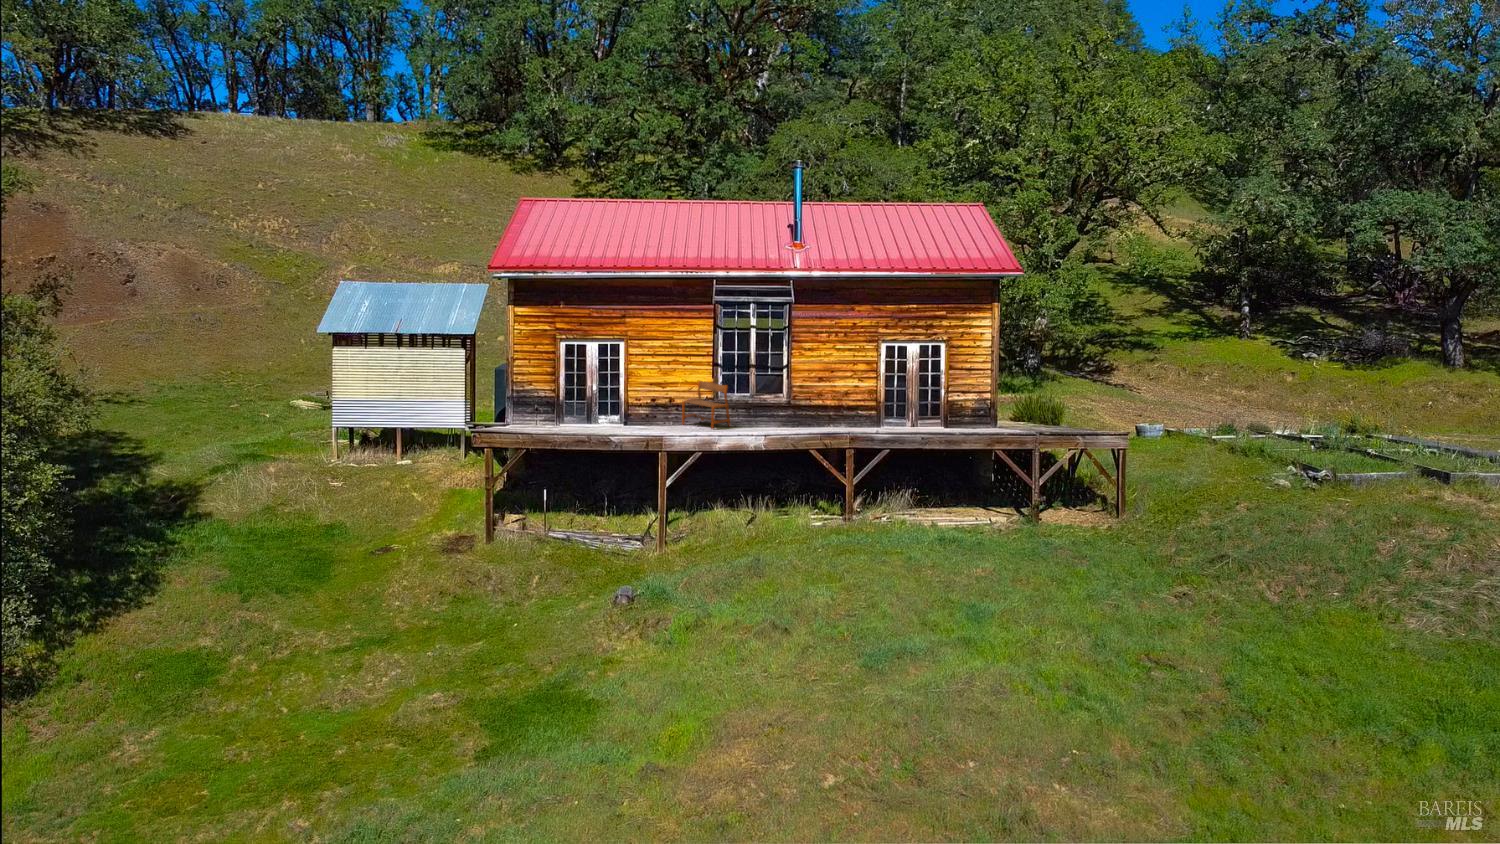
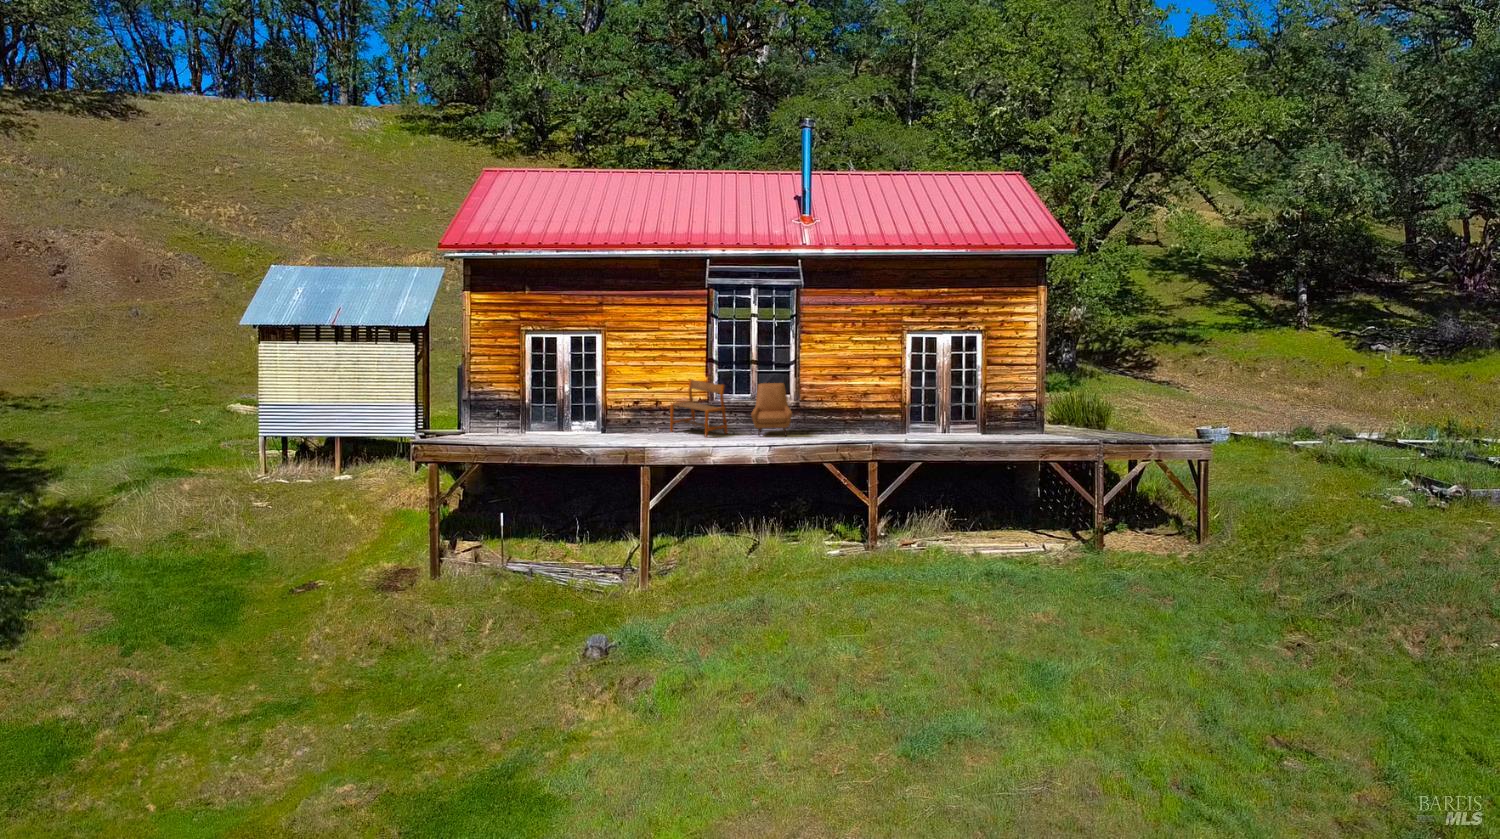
chair: none [750,384,785,431] -> present [751,383,792,436]

